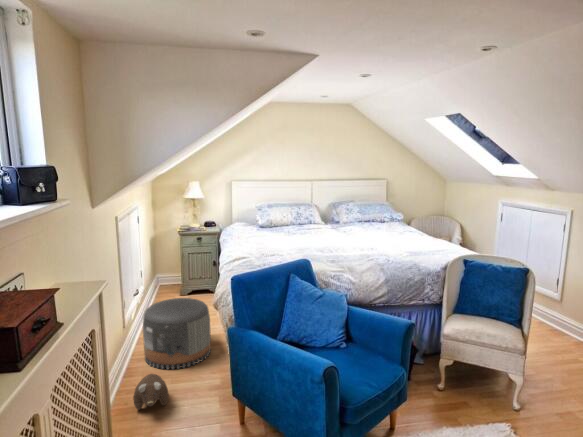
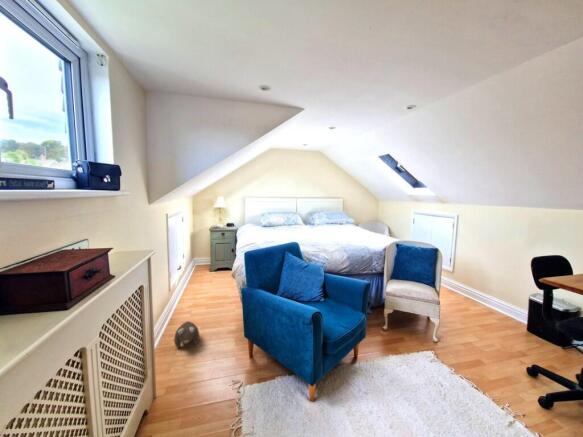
pouf: present [143,298,211,369] -> none [183,271,230,319]

